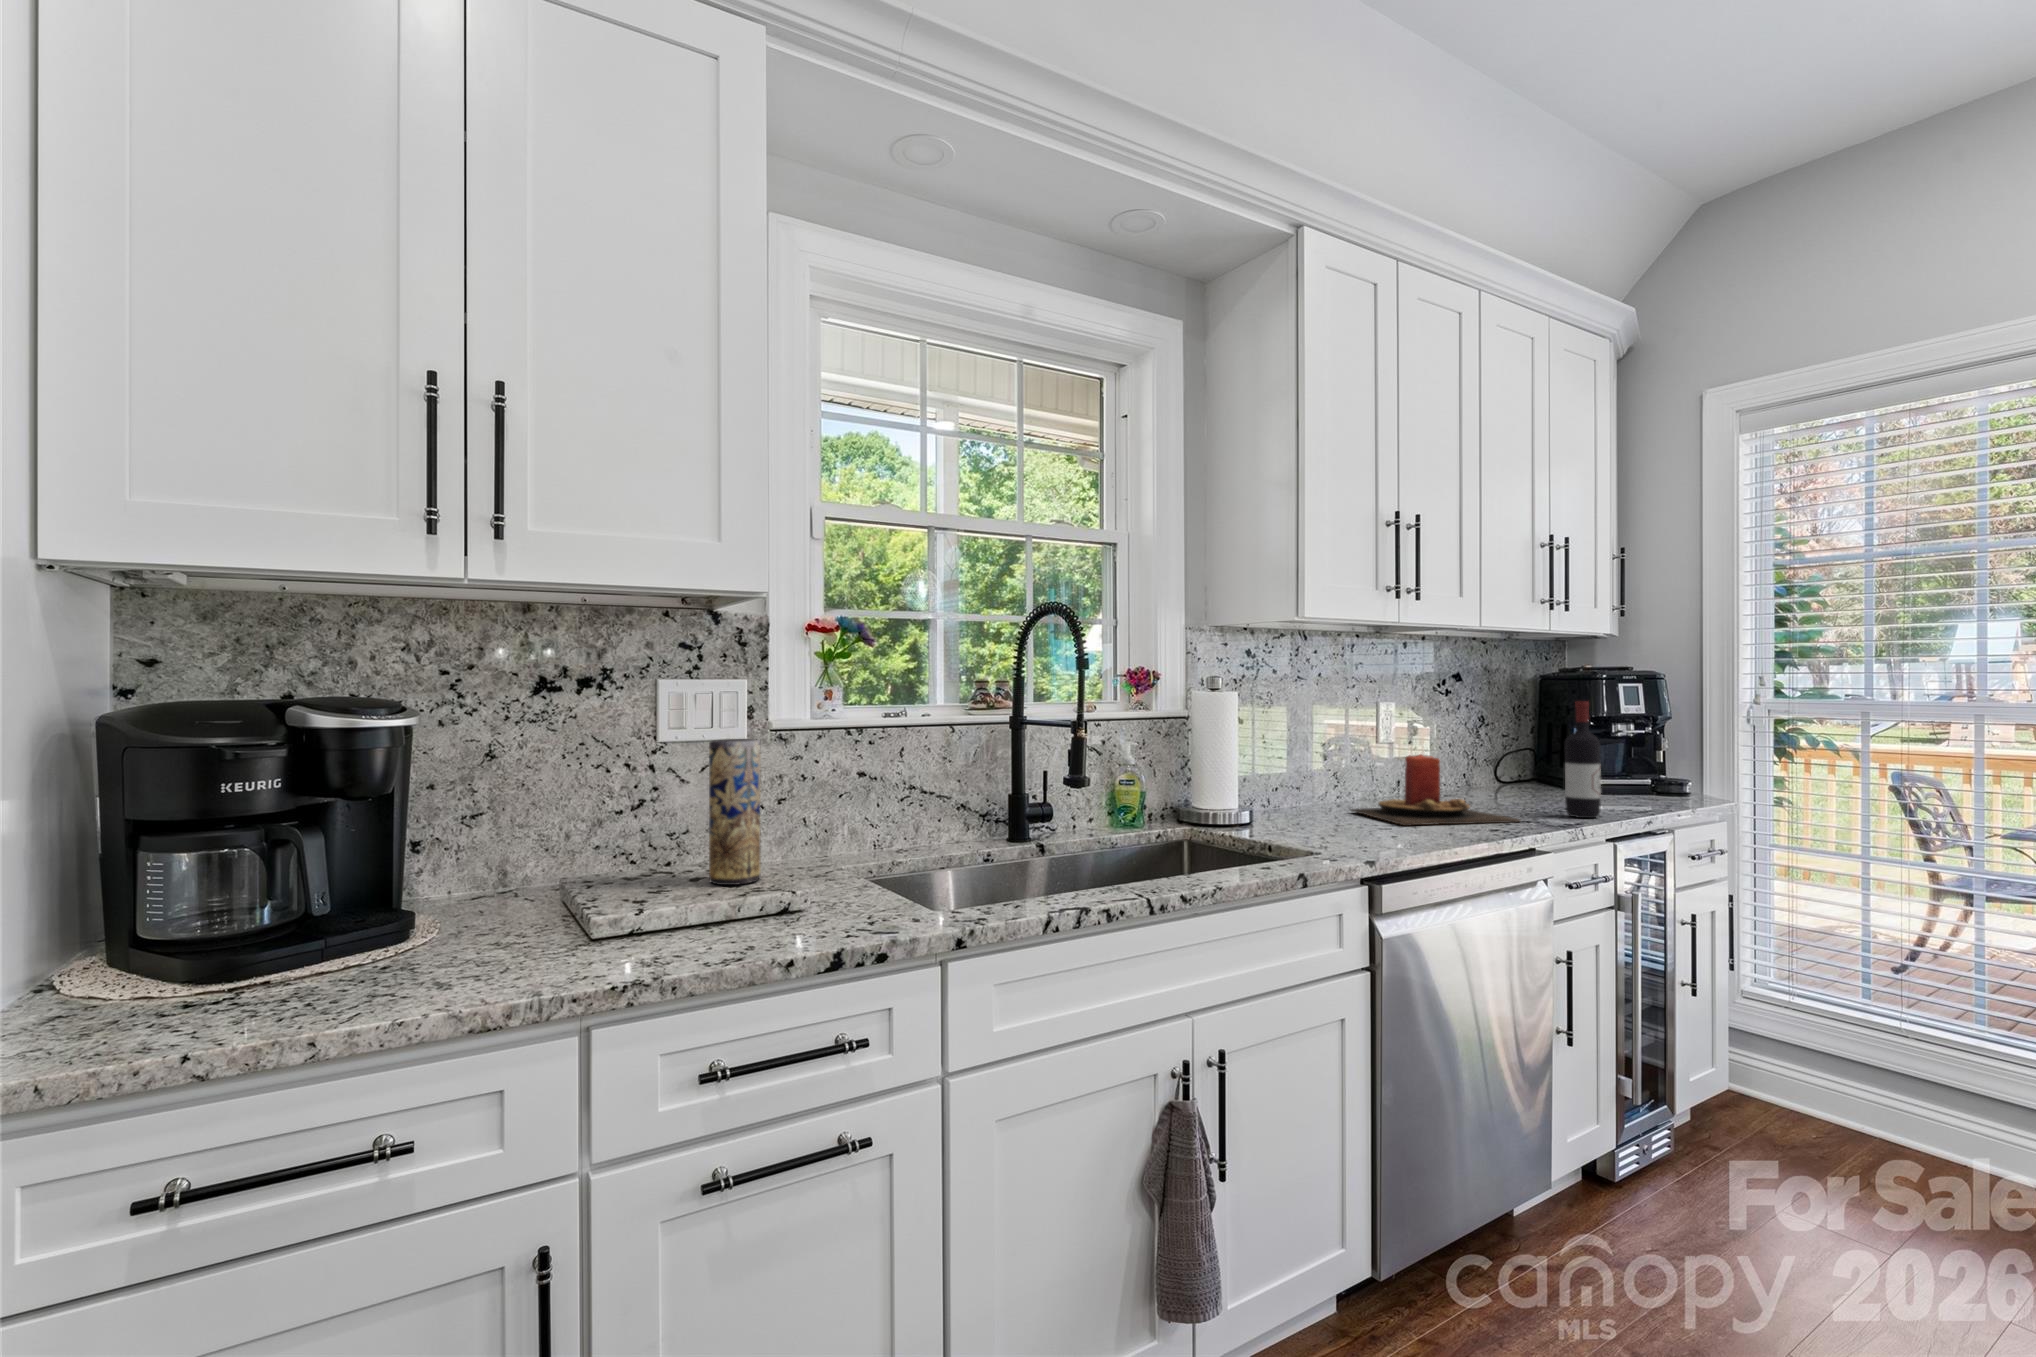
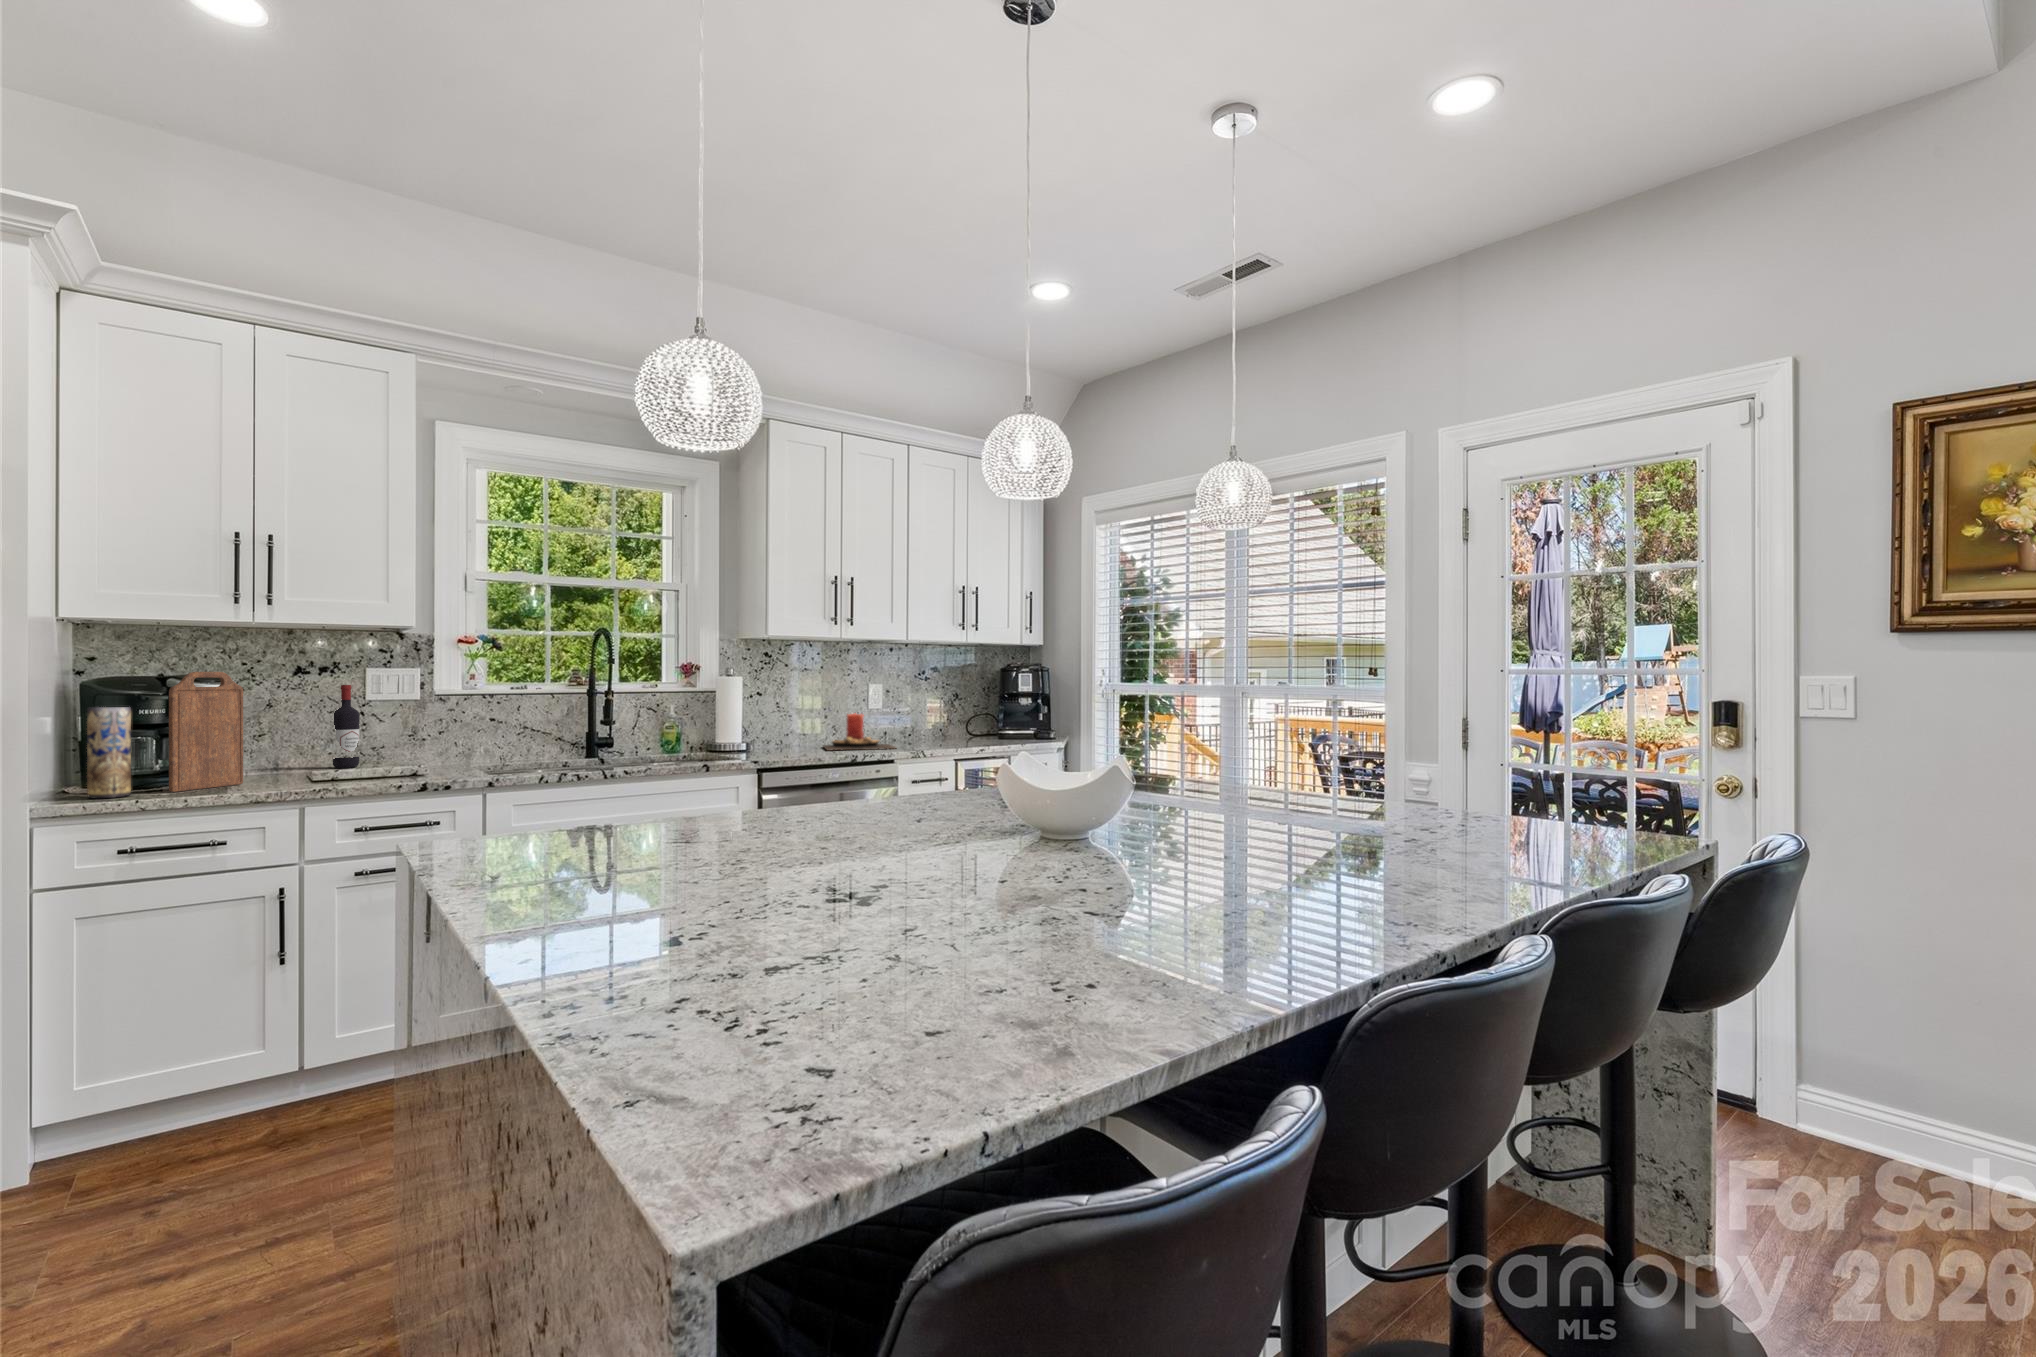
cutting board: none [283,689,450,997] -> present [169,672,243,792]
wine bottle: present [1565,701,1601,818] -> present [333,685,360,768]
vase: present [709,739,760,885] -> present [87,707,131,798]

